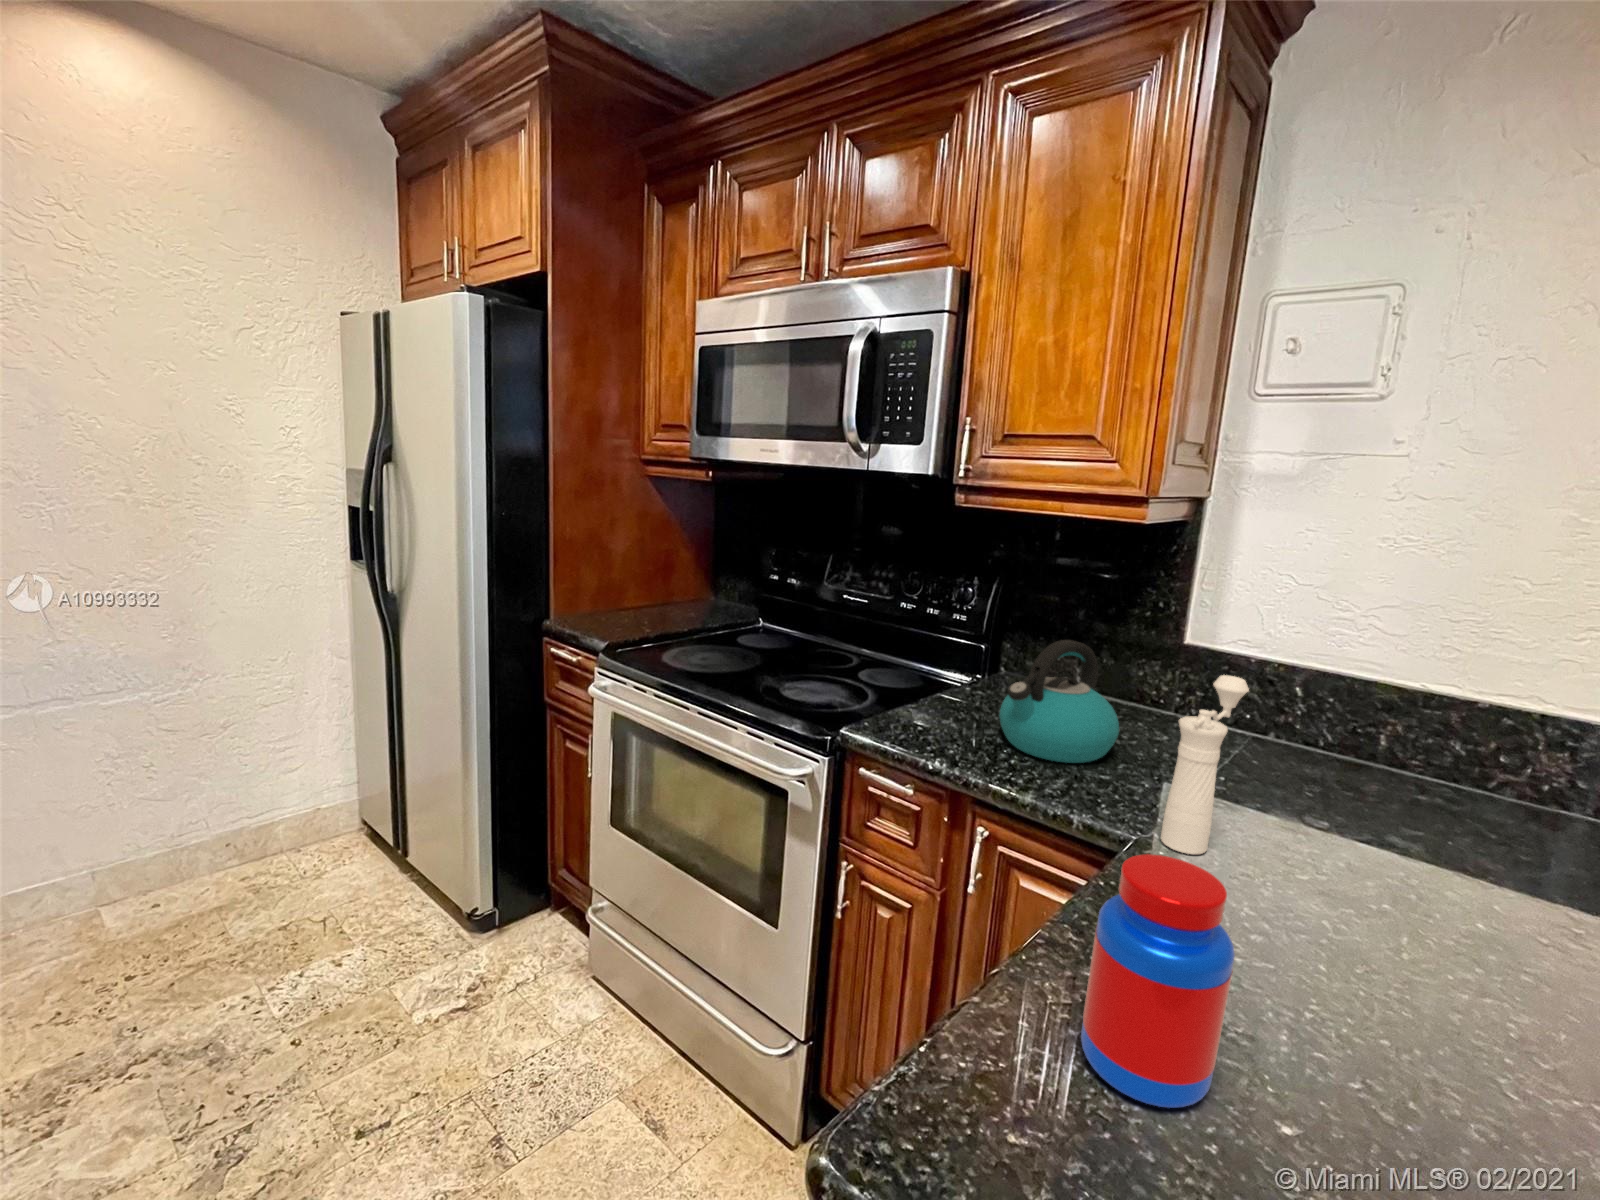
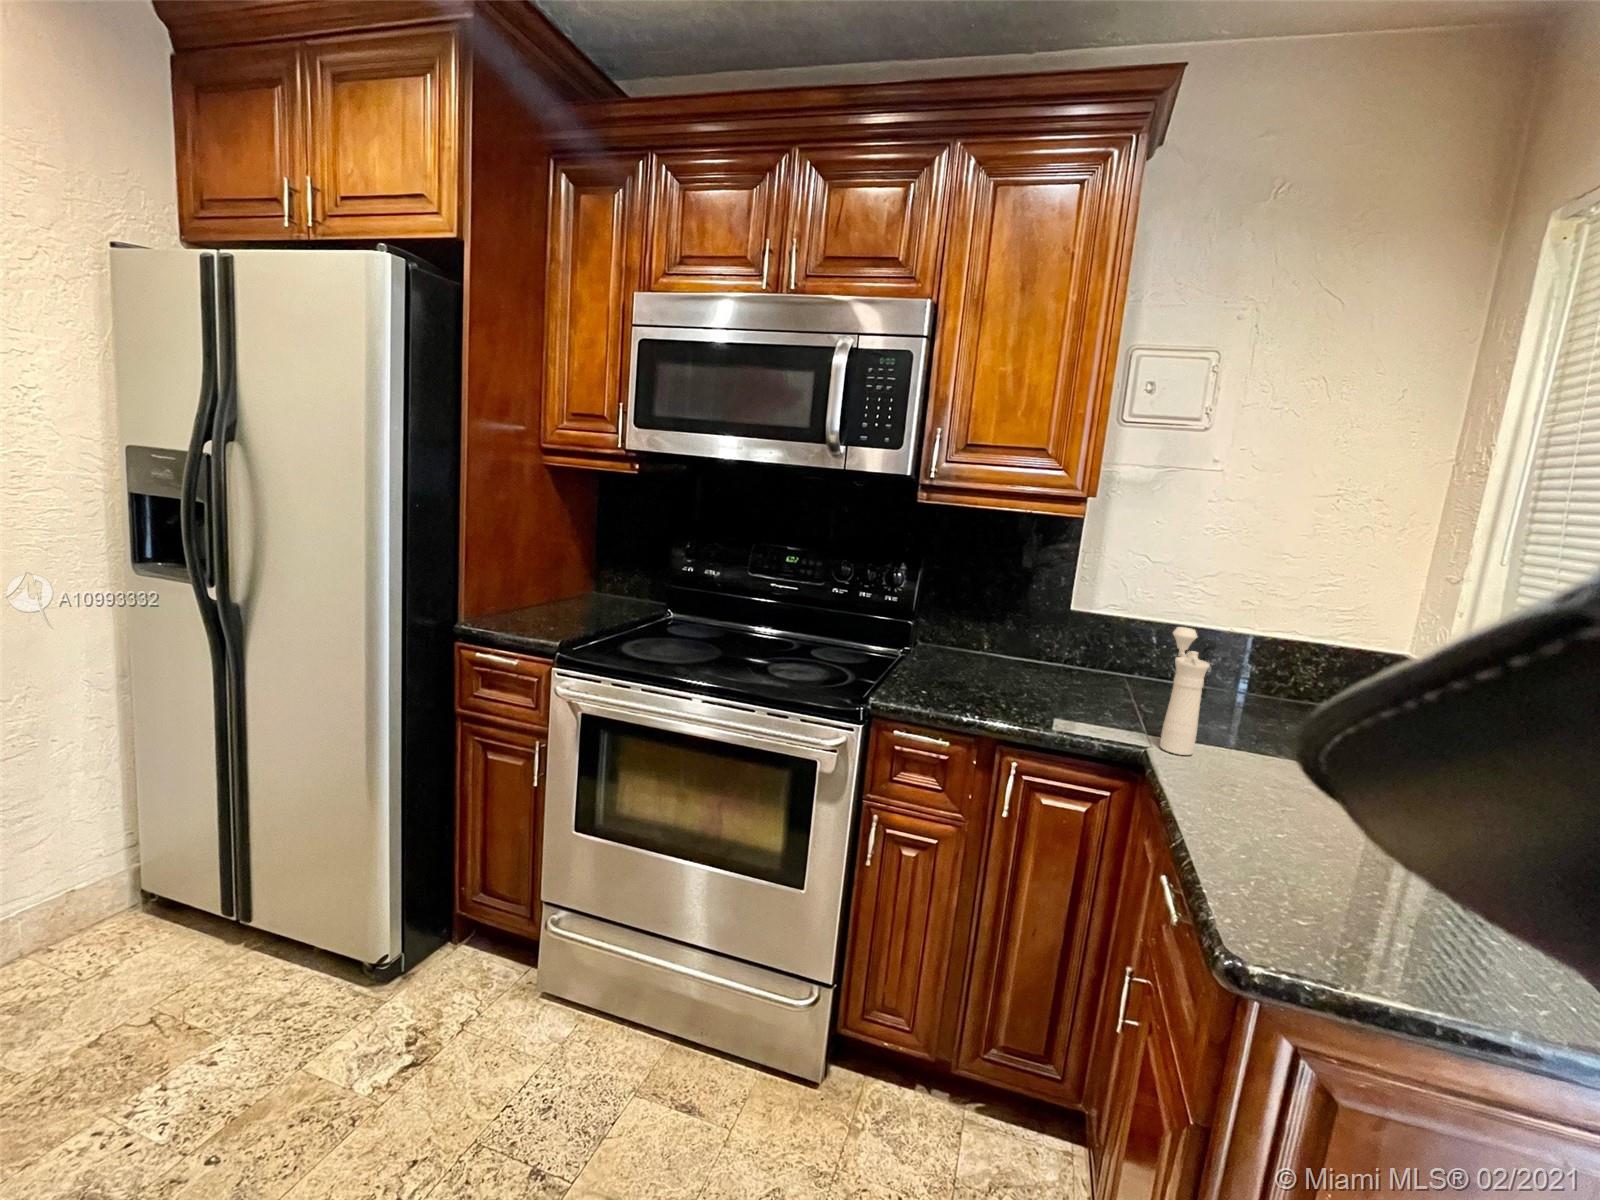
kettle: present [999,640,1119,763] -> none [979,610,1074,706]
jar: present [1081,854,1235,1108] -> none [1275,739,1391,897]

